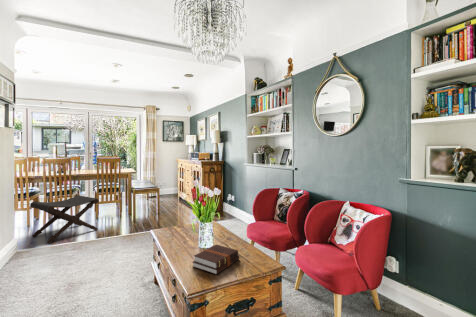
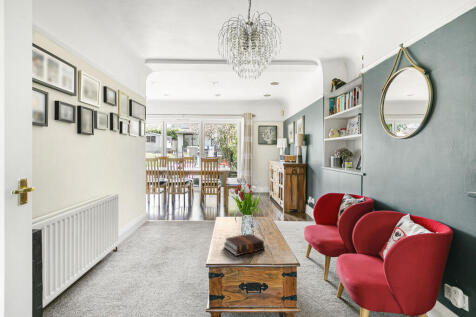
footstool: present [30,195,99,243] -> none [157,186,198,218]

